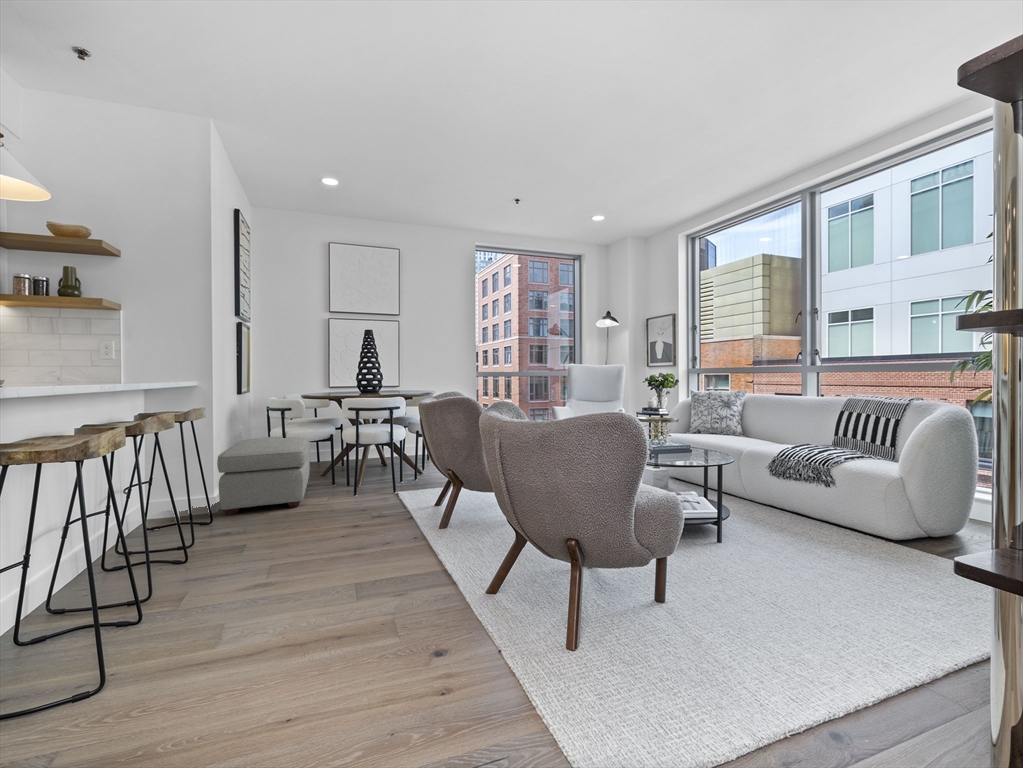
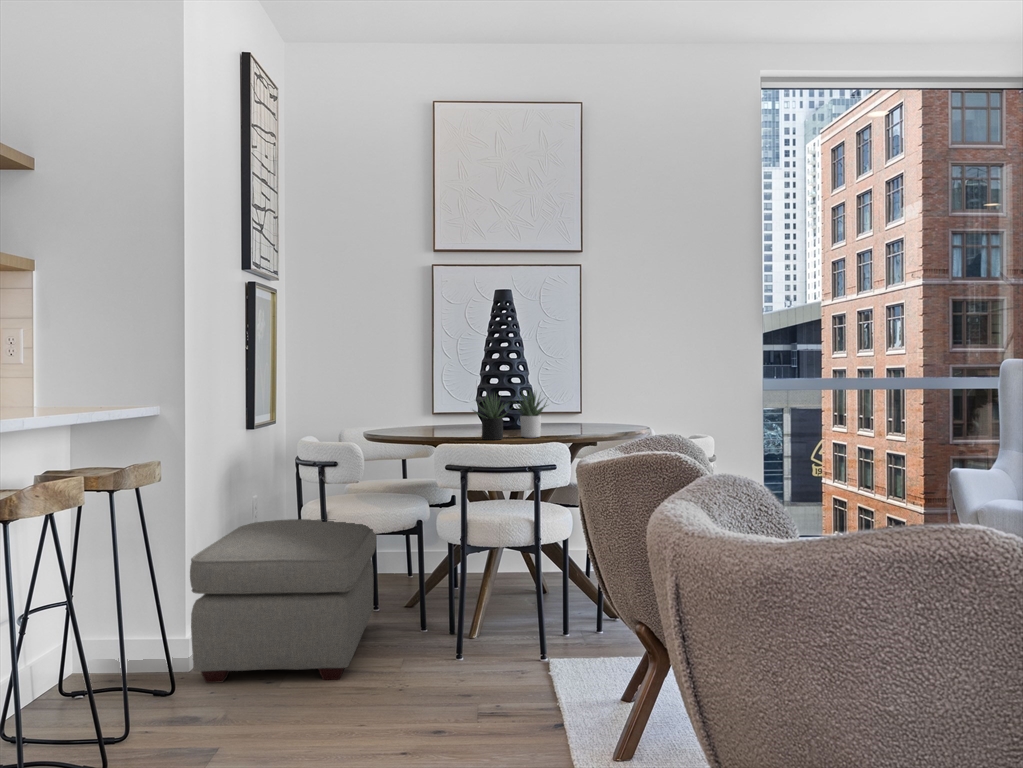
succulent plant: none [358,373,394,397] -> present [473,390,546,440]

